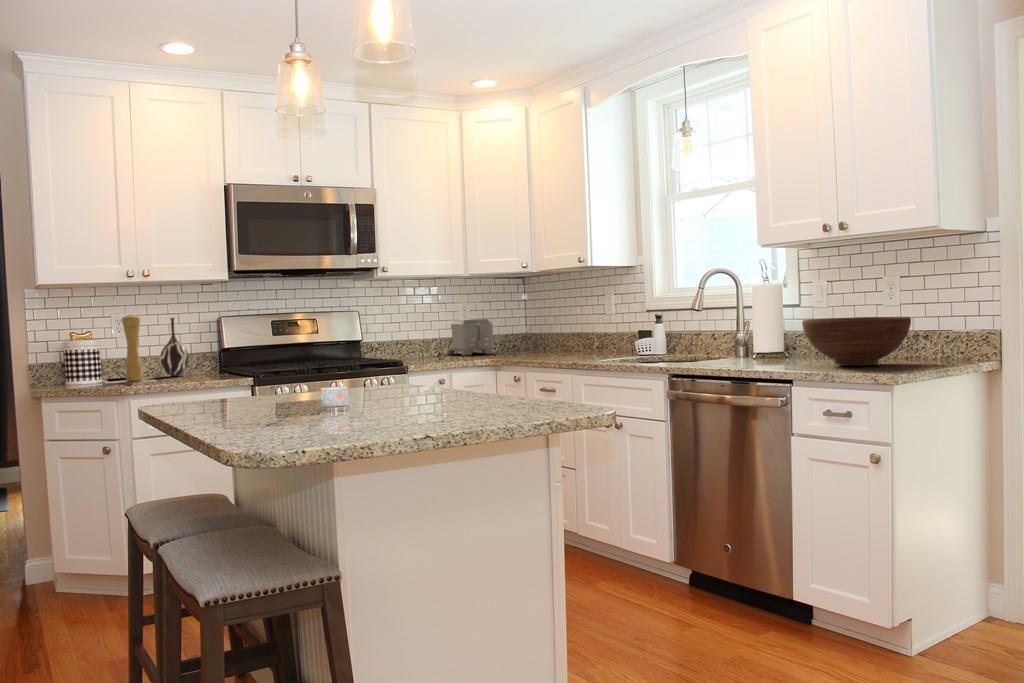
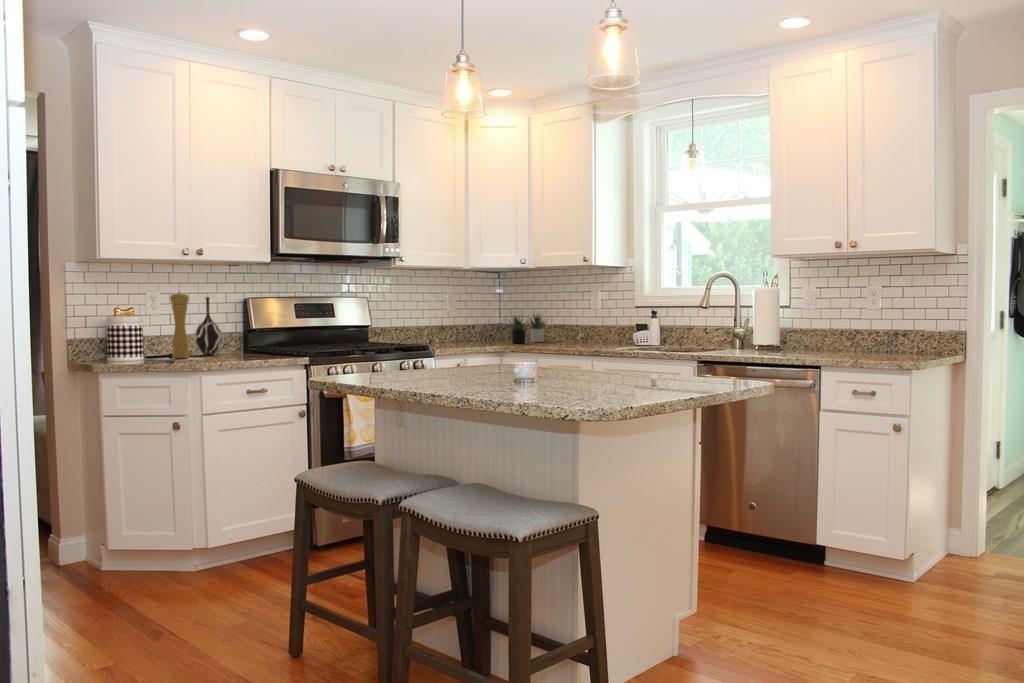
fruit bowl: present [802,317,911,366] -> none [819,317,908,356]
succulent plant: none [508,318,562,355] -> present [508,315,546,343]
toaster: present [444,319,493,355] -> none [430,310,481,342]

